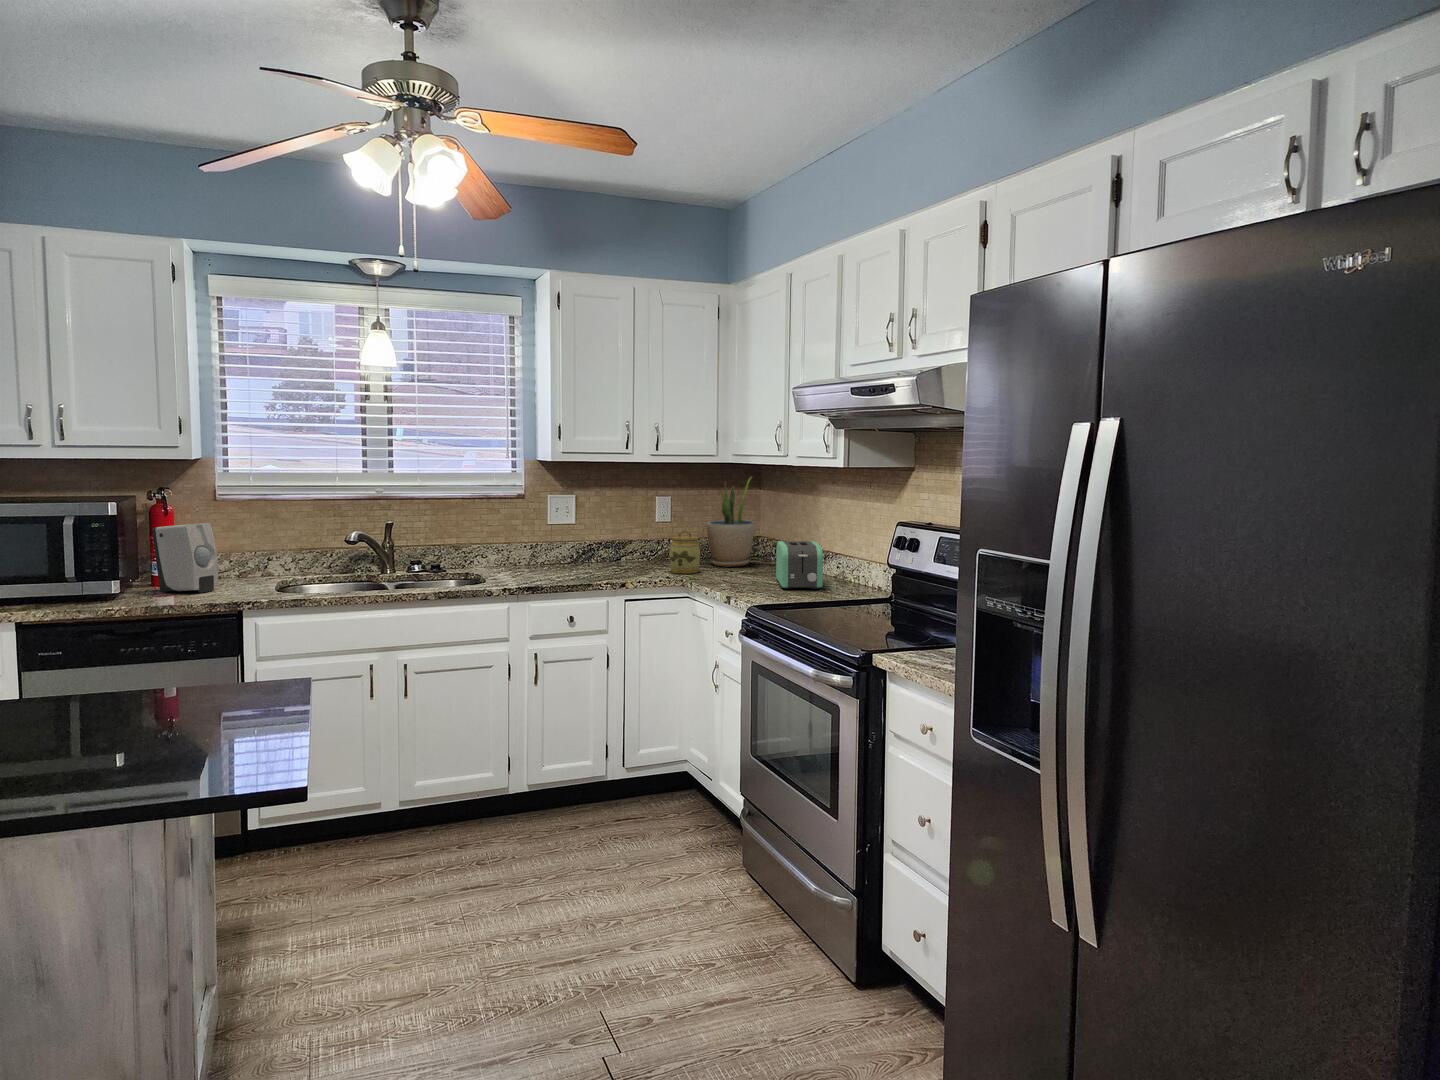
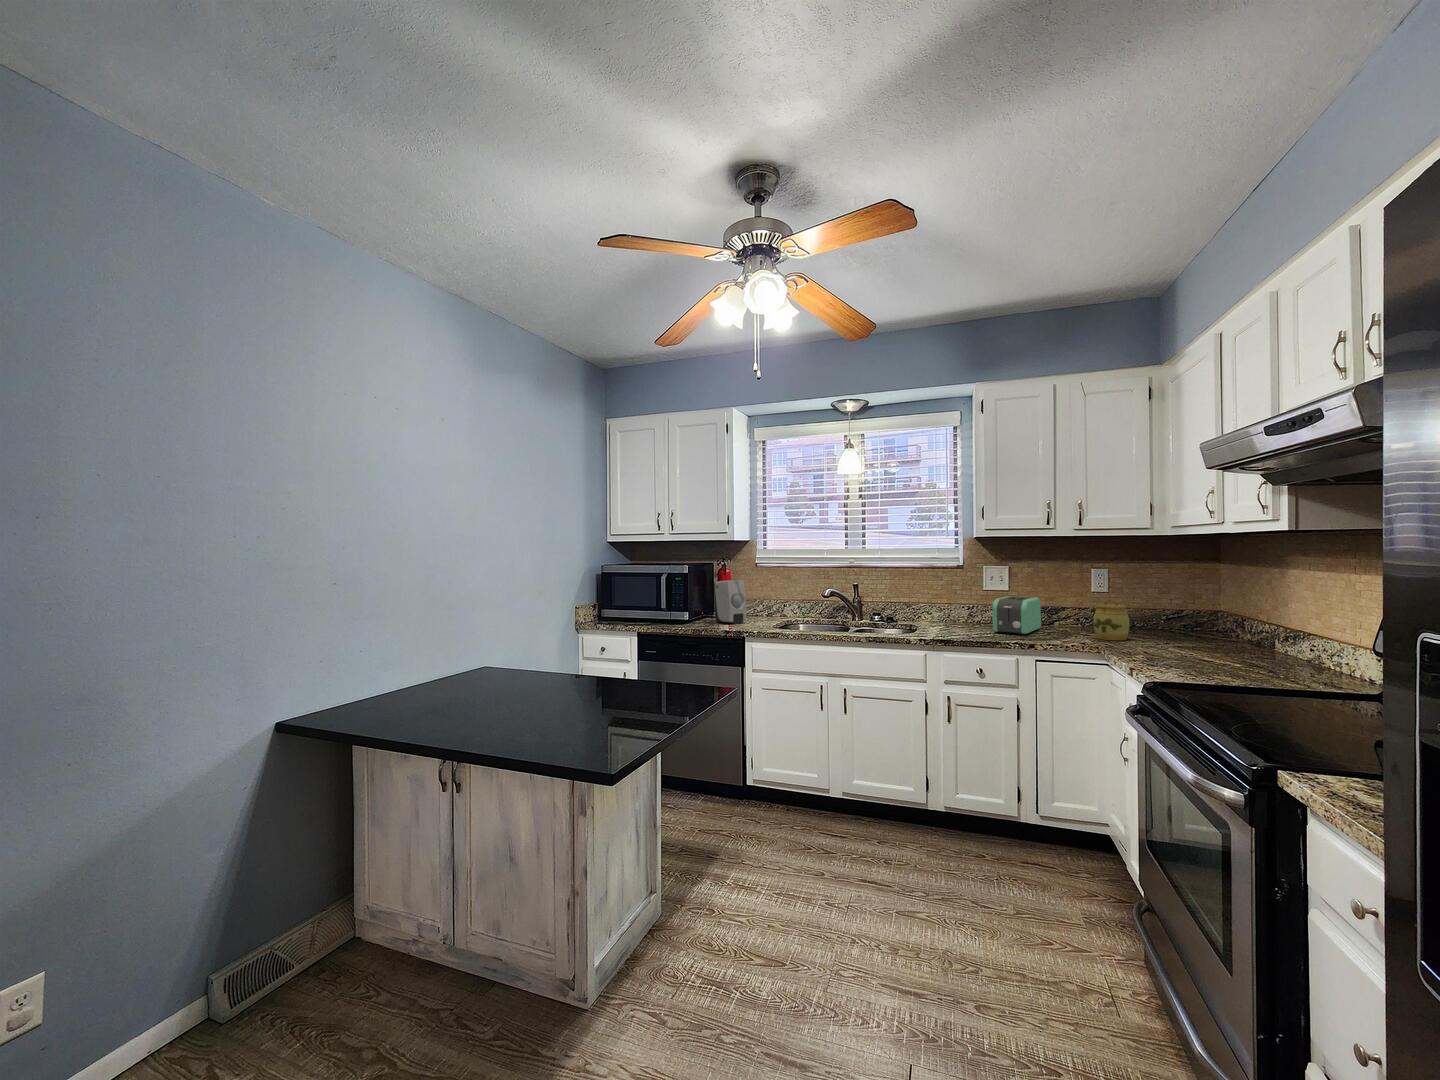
potted plant: present [707,478,754,566] -> none [1143,548,1201,638]
toaster: present [776,541,823,589] -> present [992,596,1041,635]

